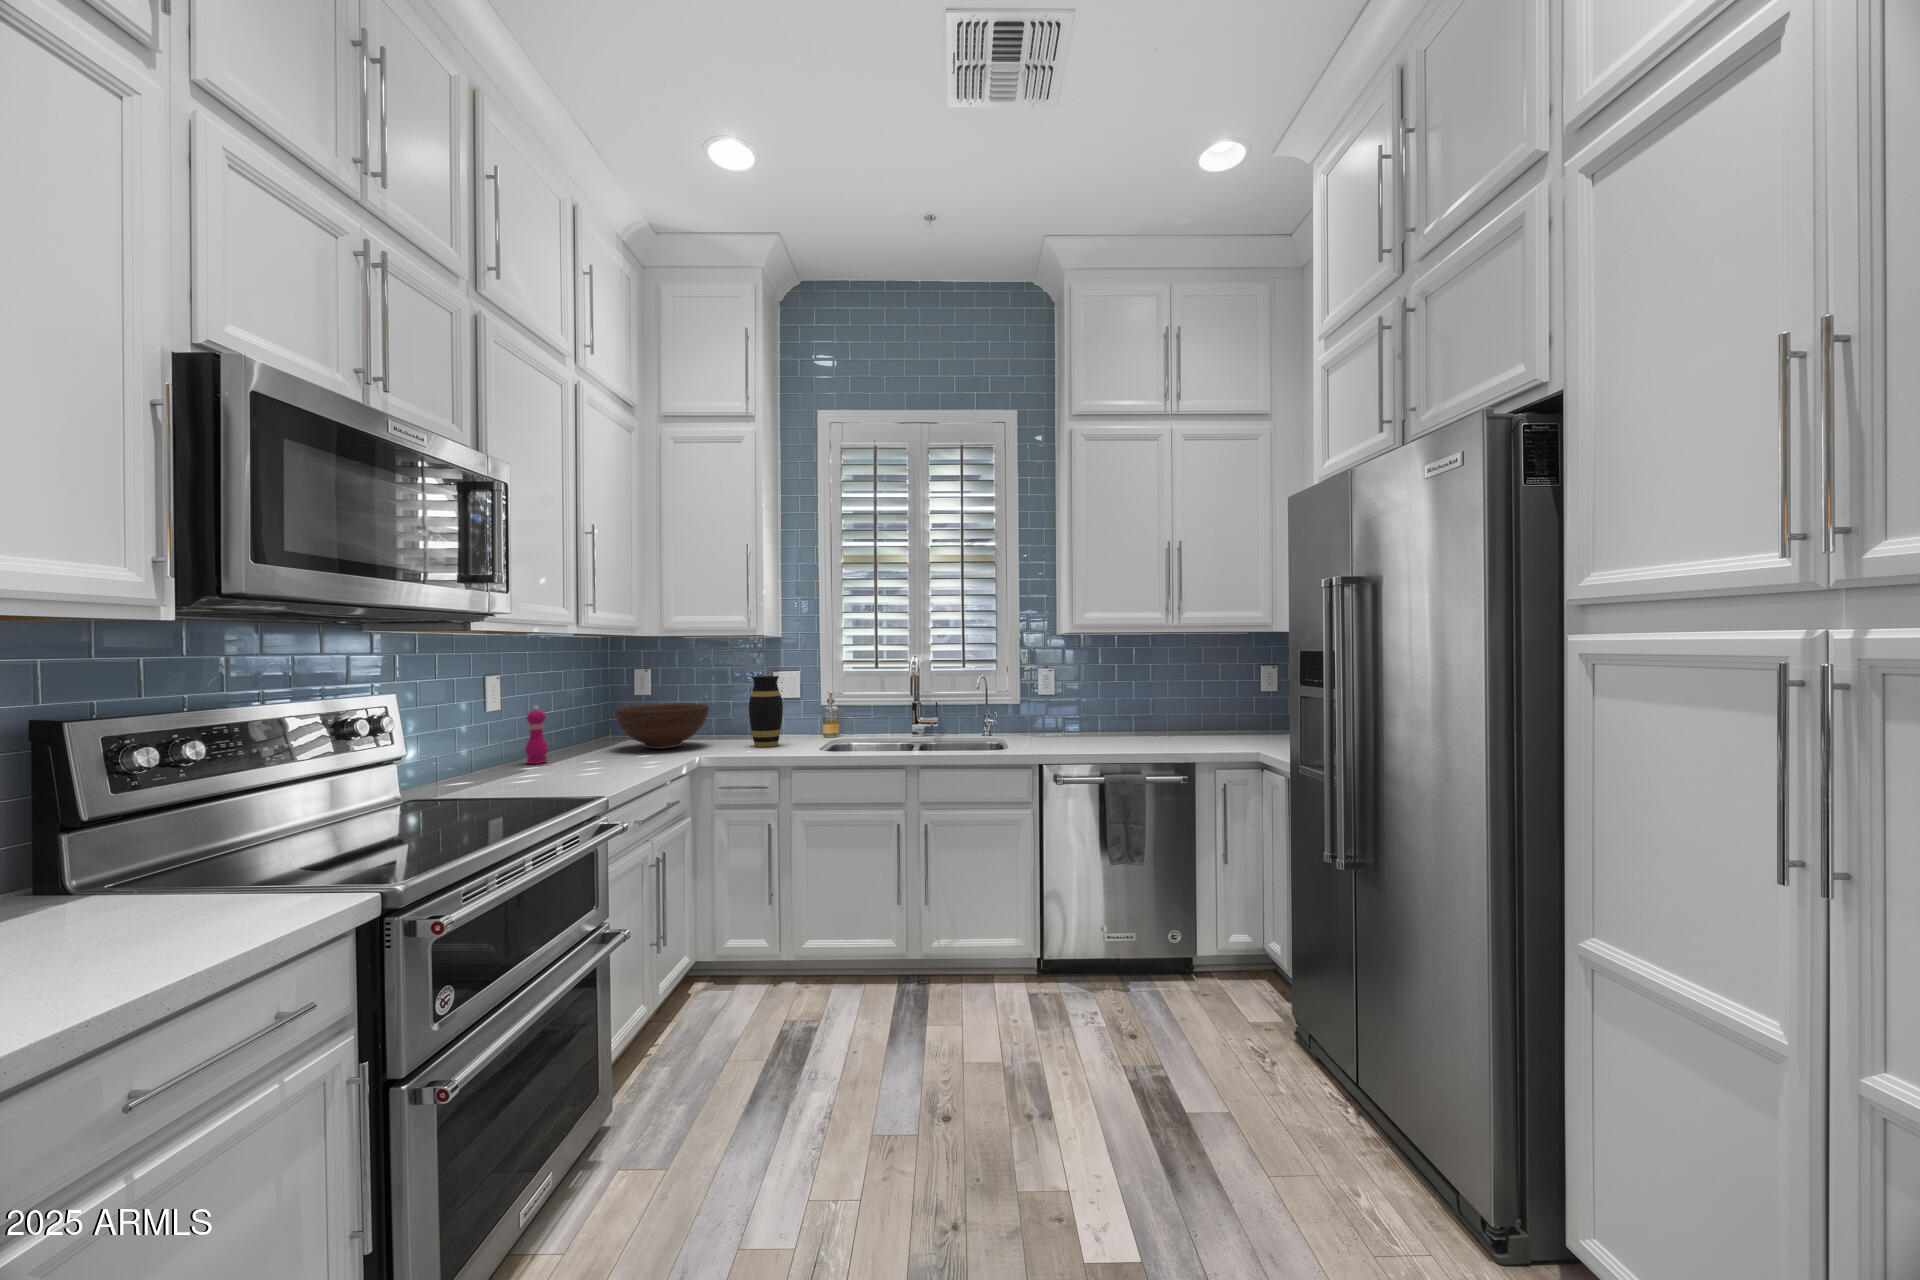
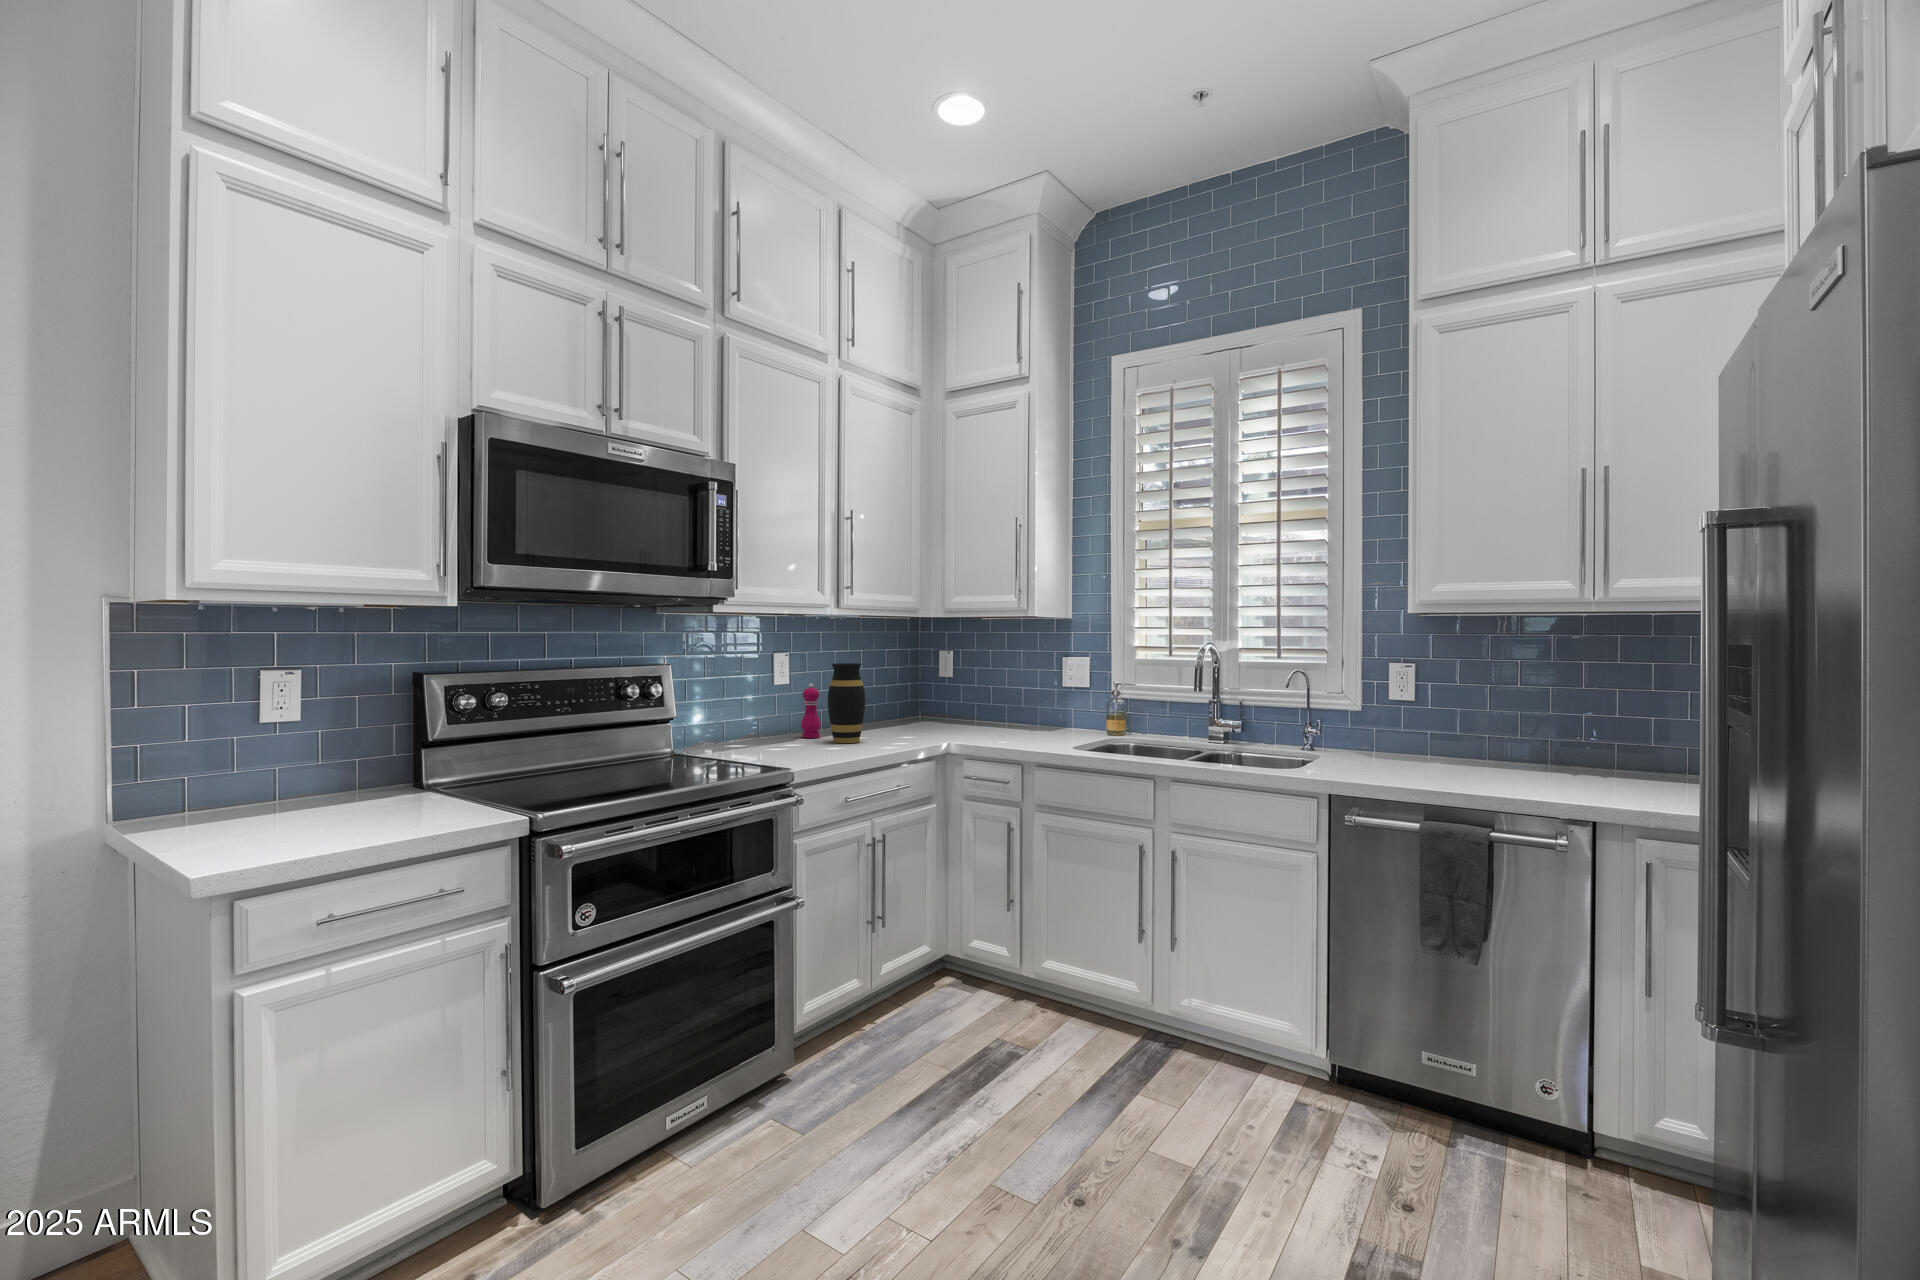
vase: present [749,676,783,747] -> present [828,663,865,743]
fruit bowl: present [615,703,709,749] -> none [890,689,980,735]

